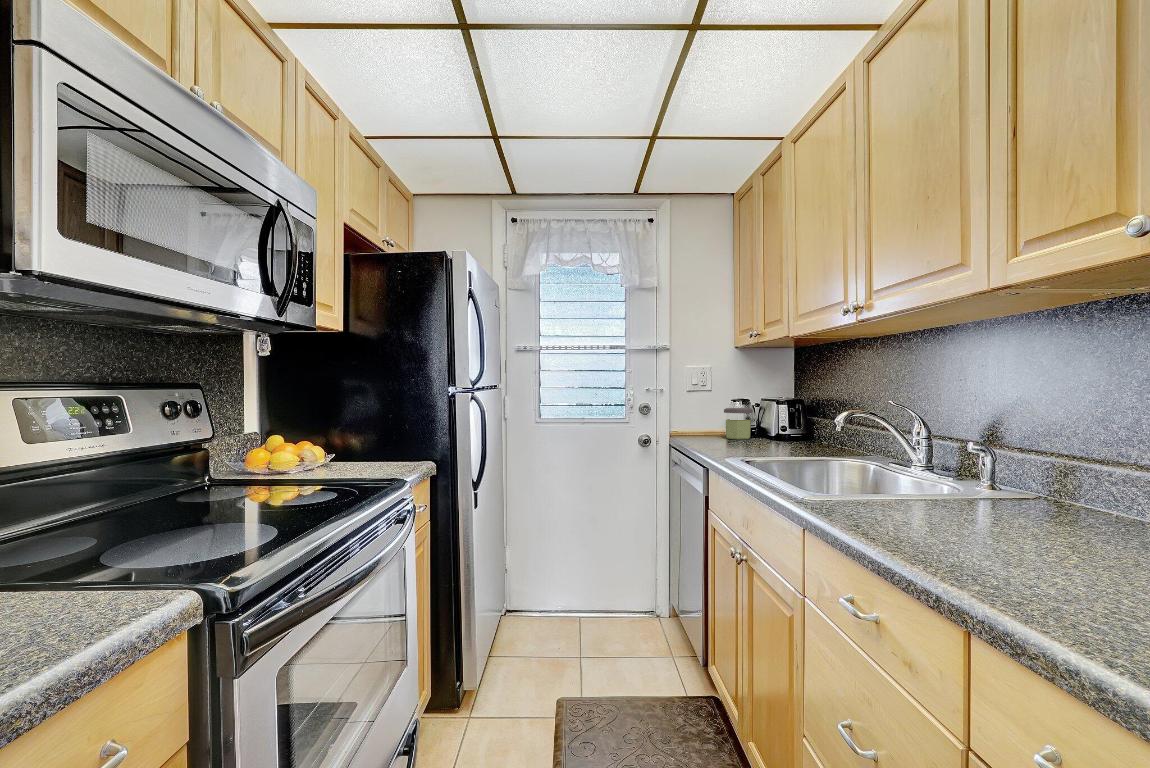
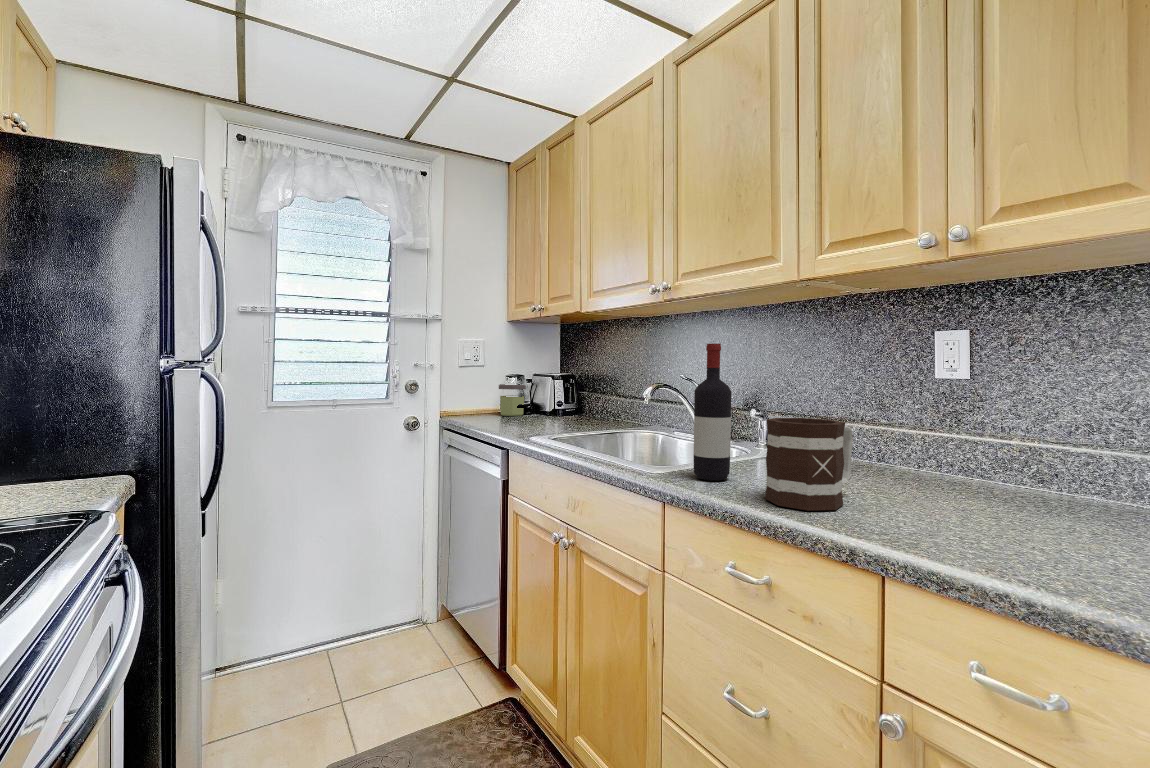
wine bottle: none [846,371,889,517] -> present [694,343,732,481]
mug: none [898,453,1024,560] -> present [765,418,853,511]

